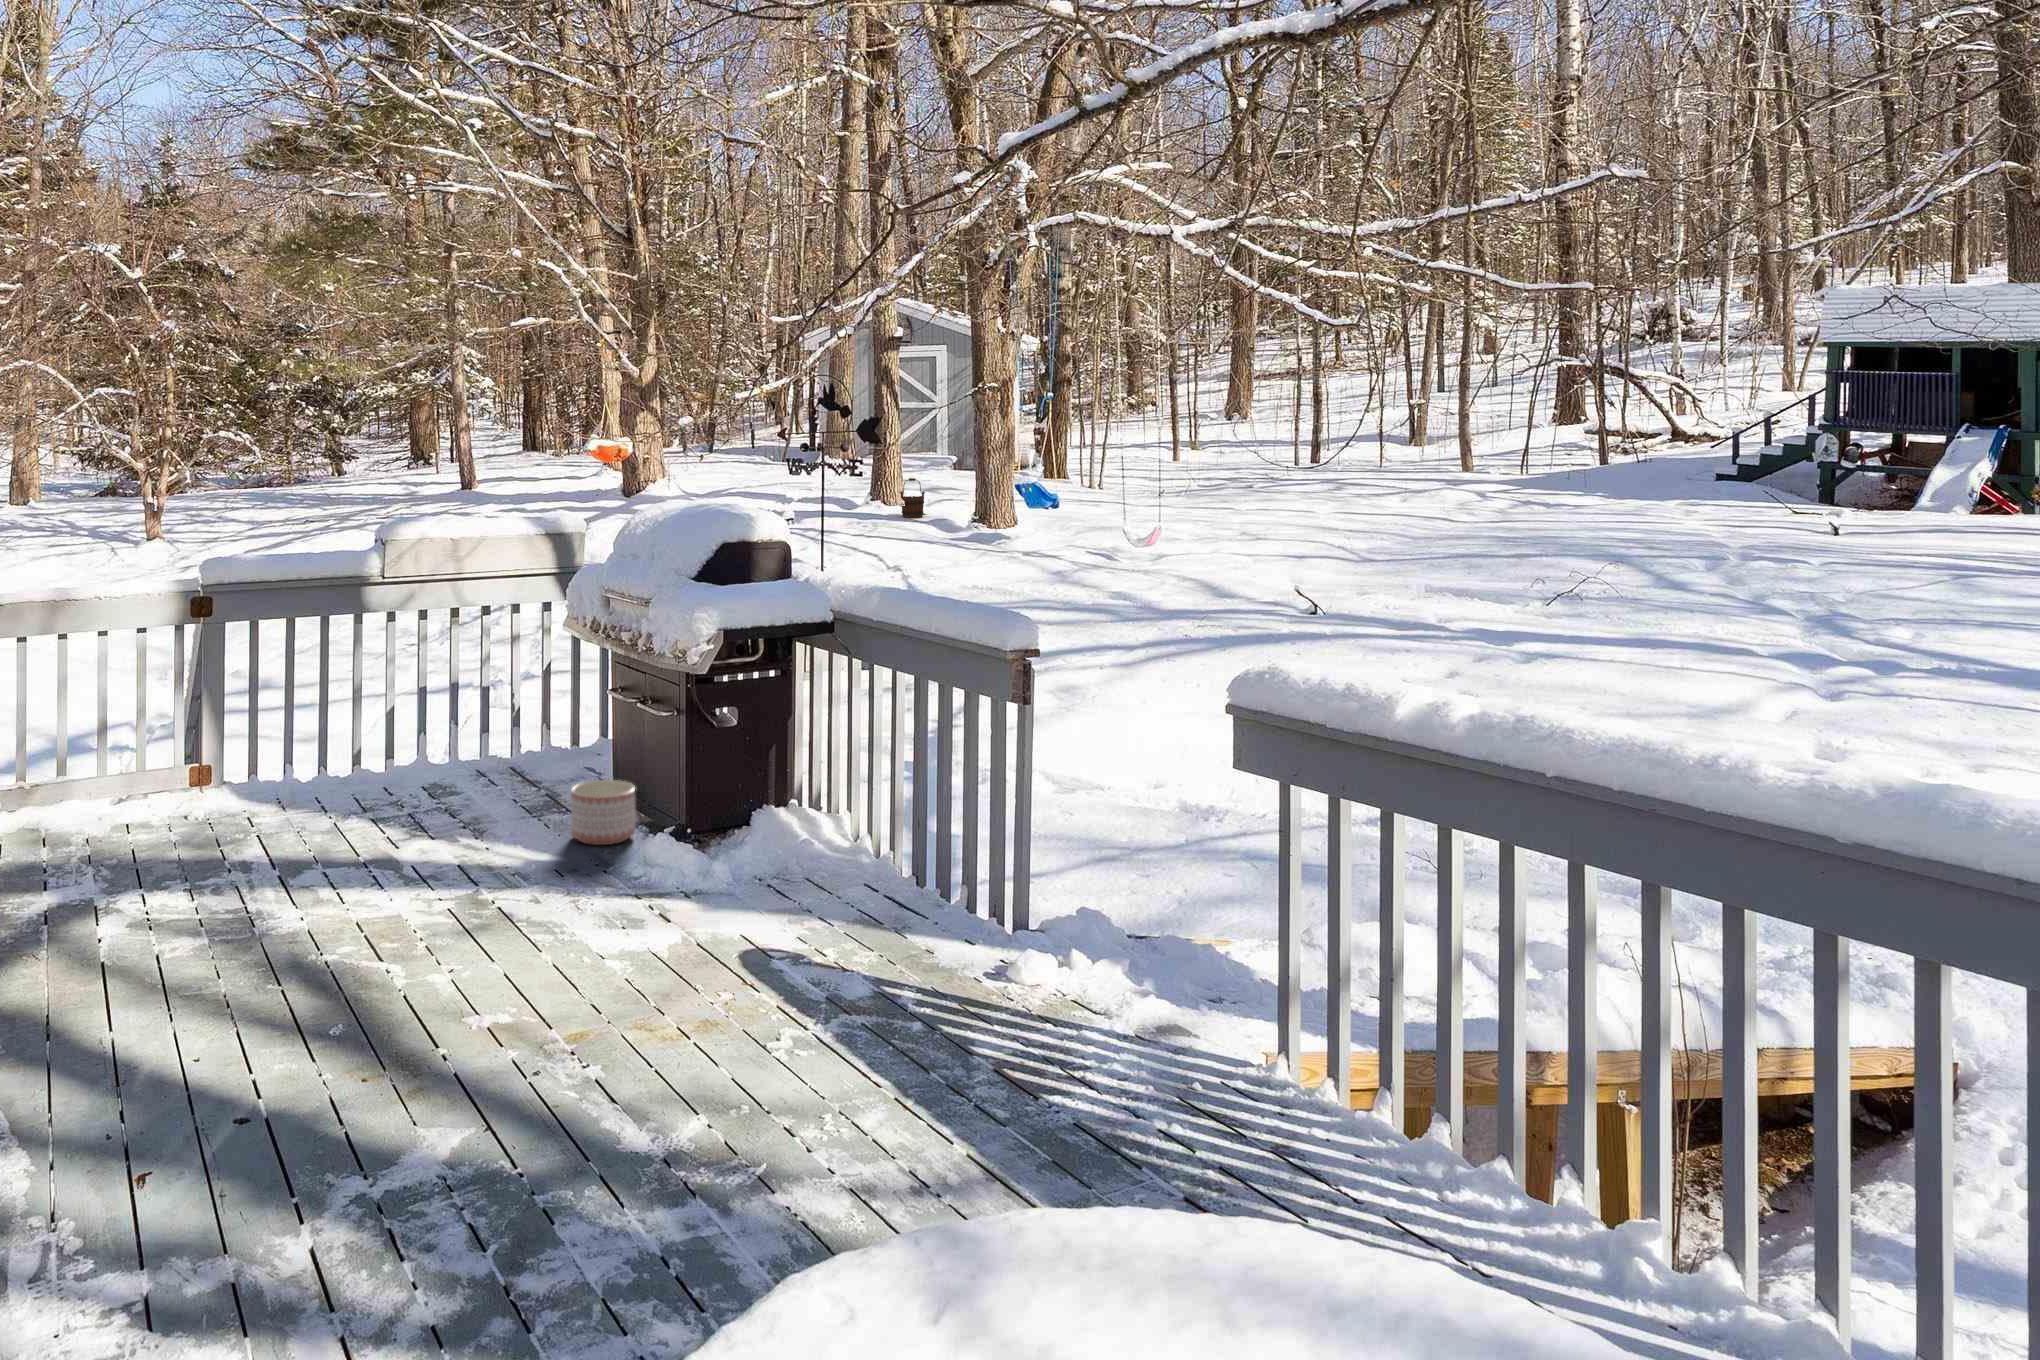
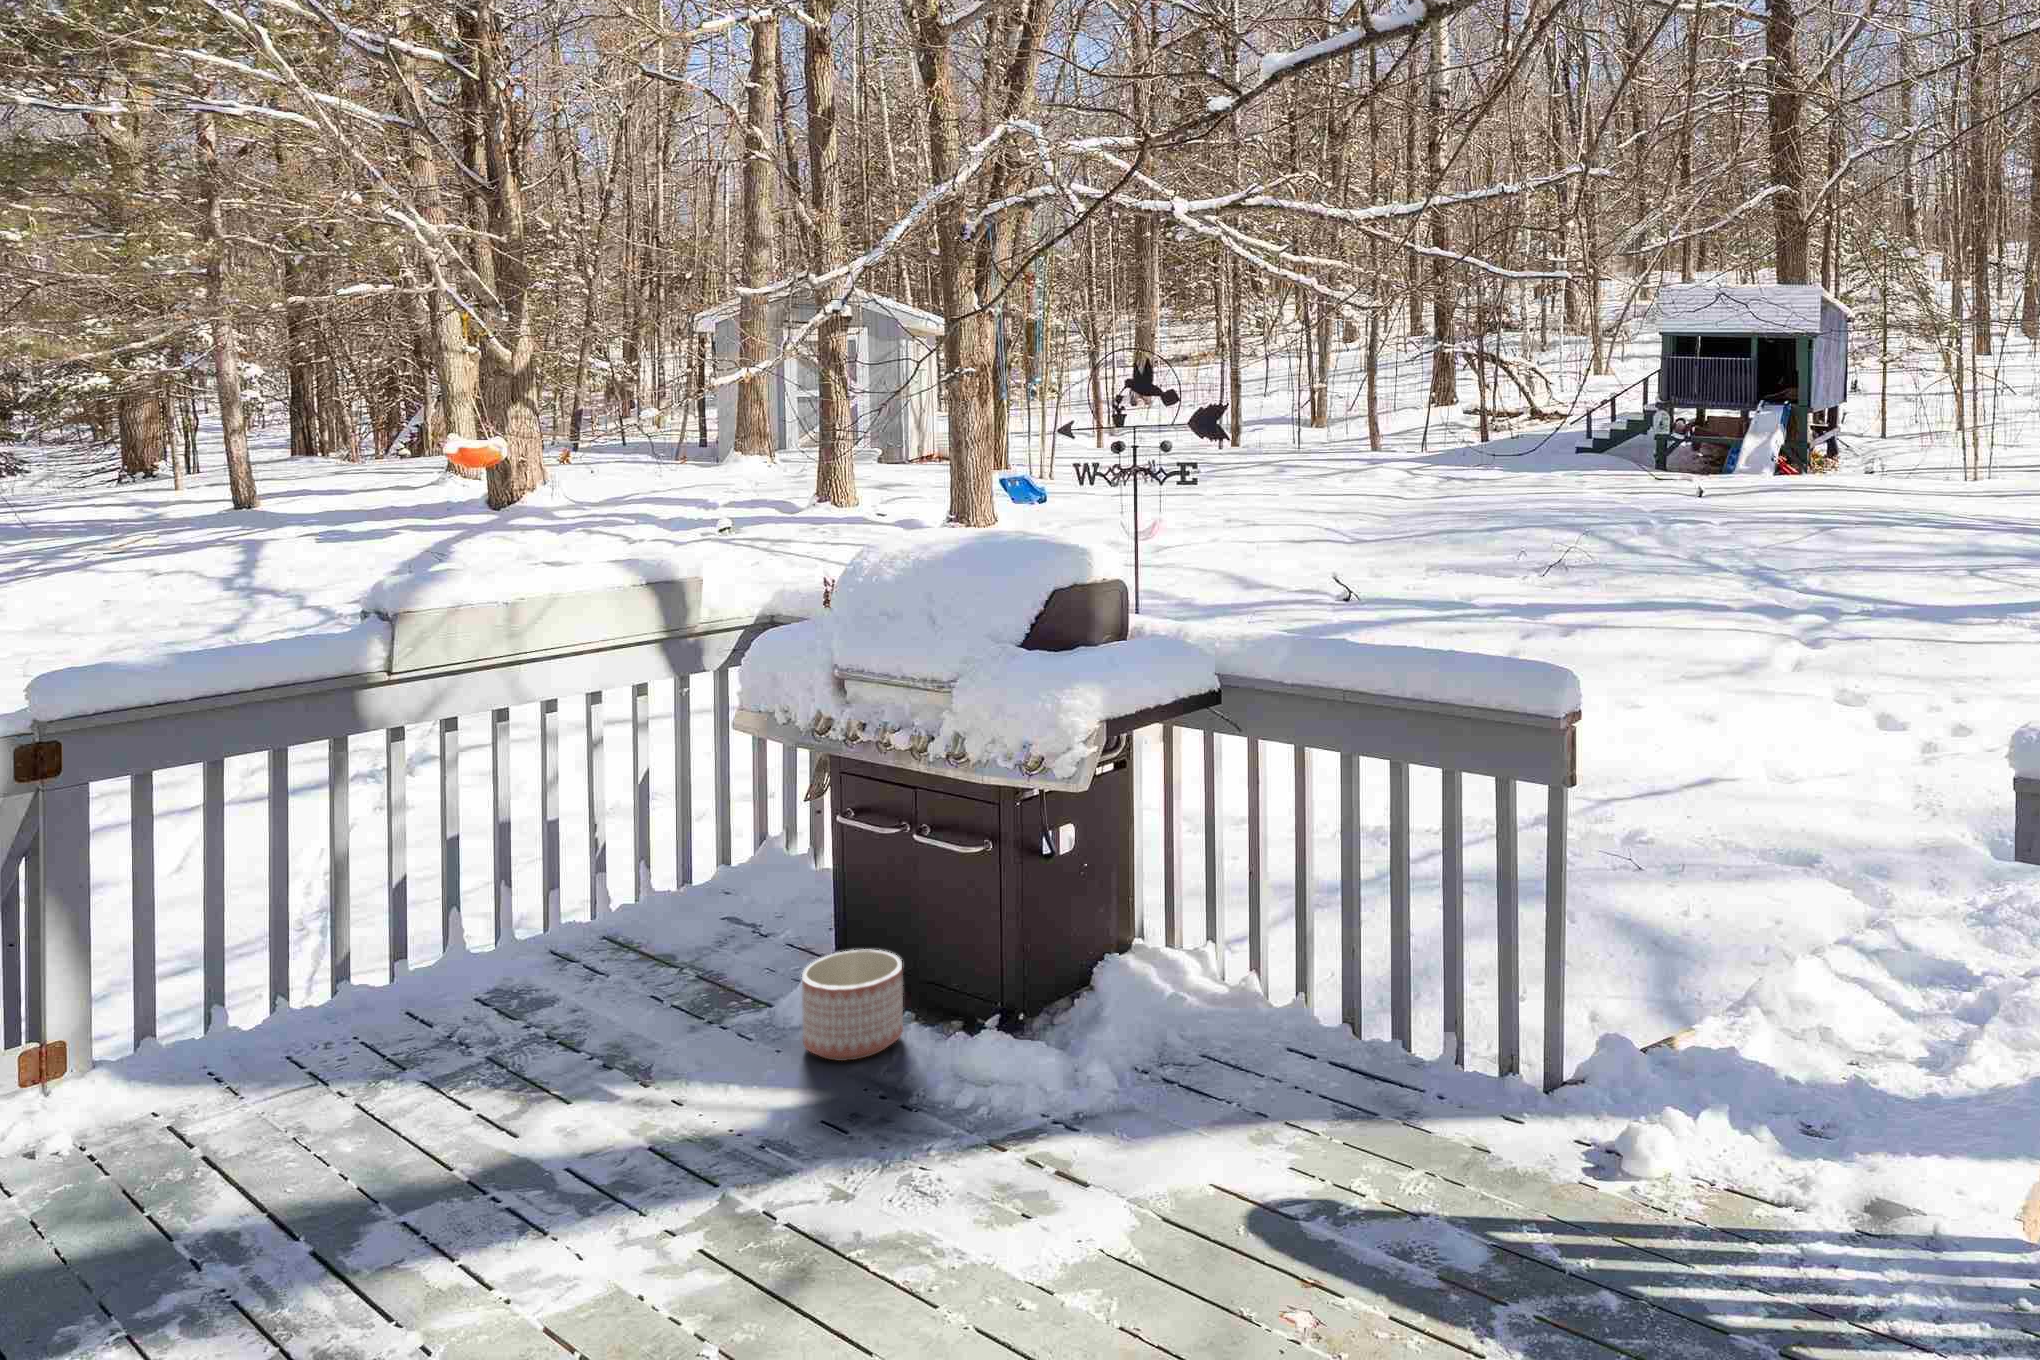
wooden bucket: present [900,478,925,518] -> none [852,480,882,525]

